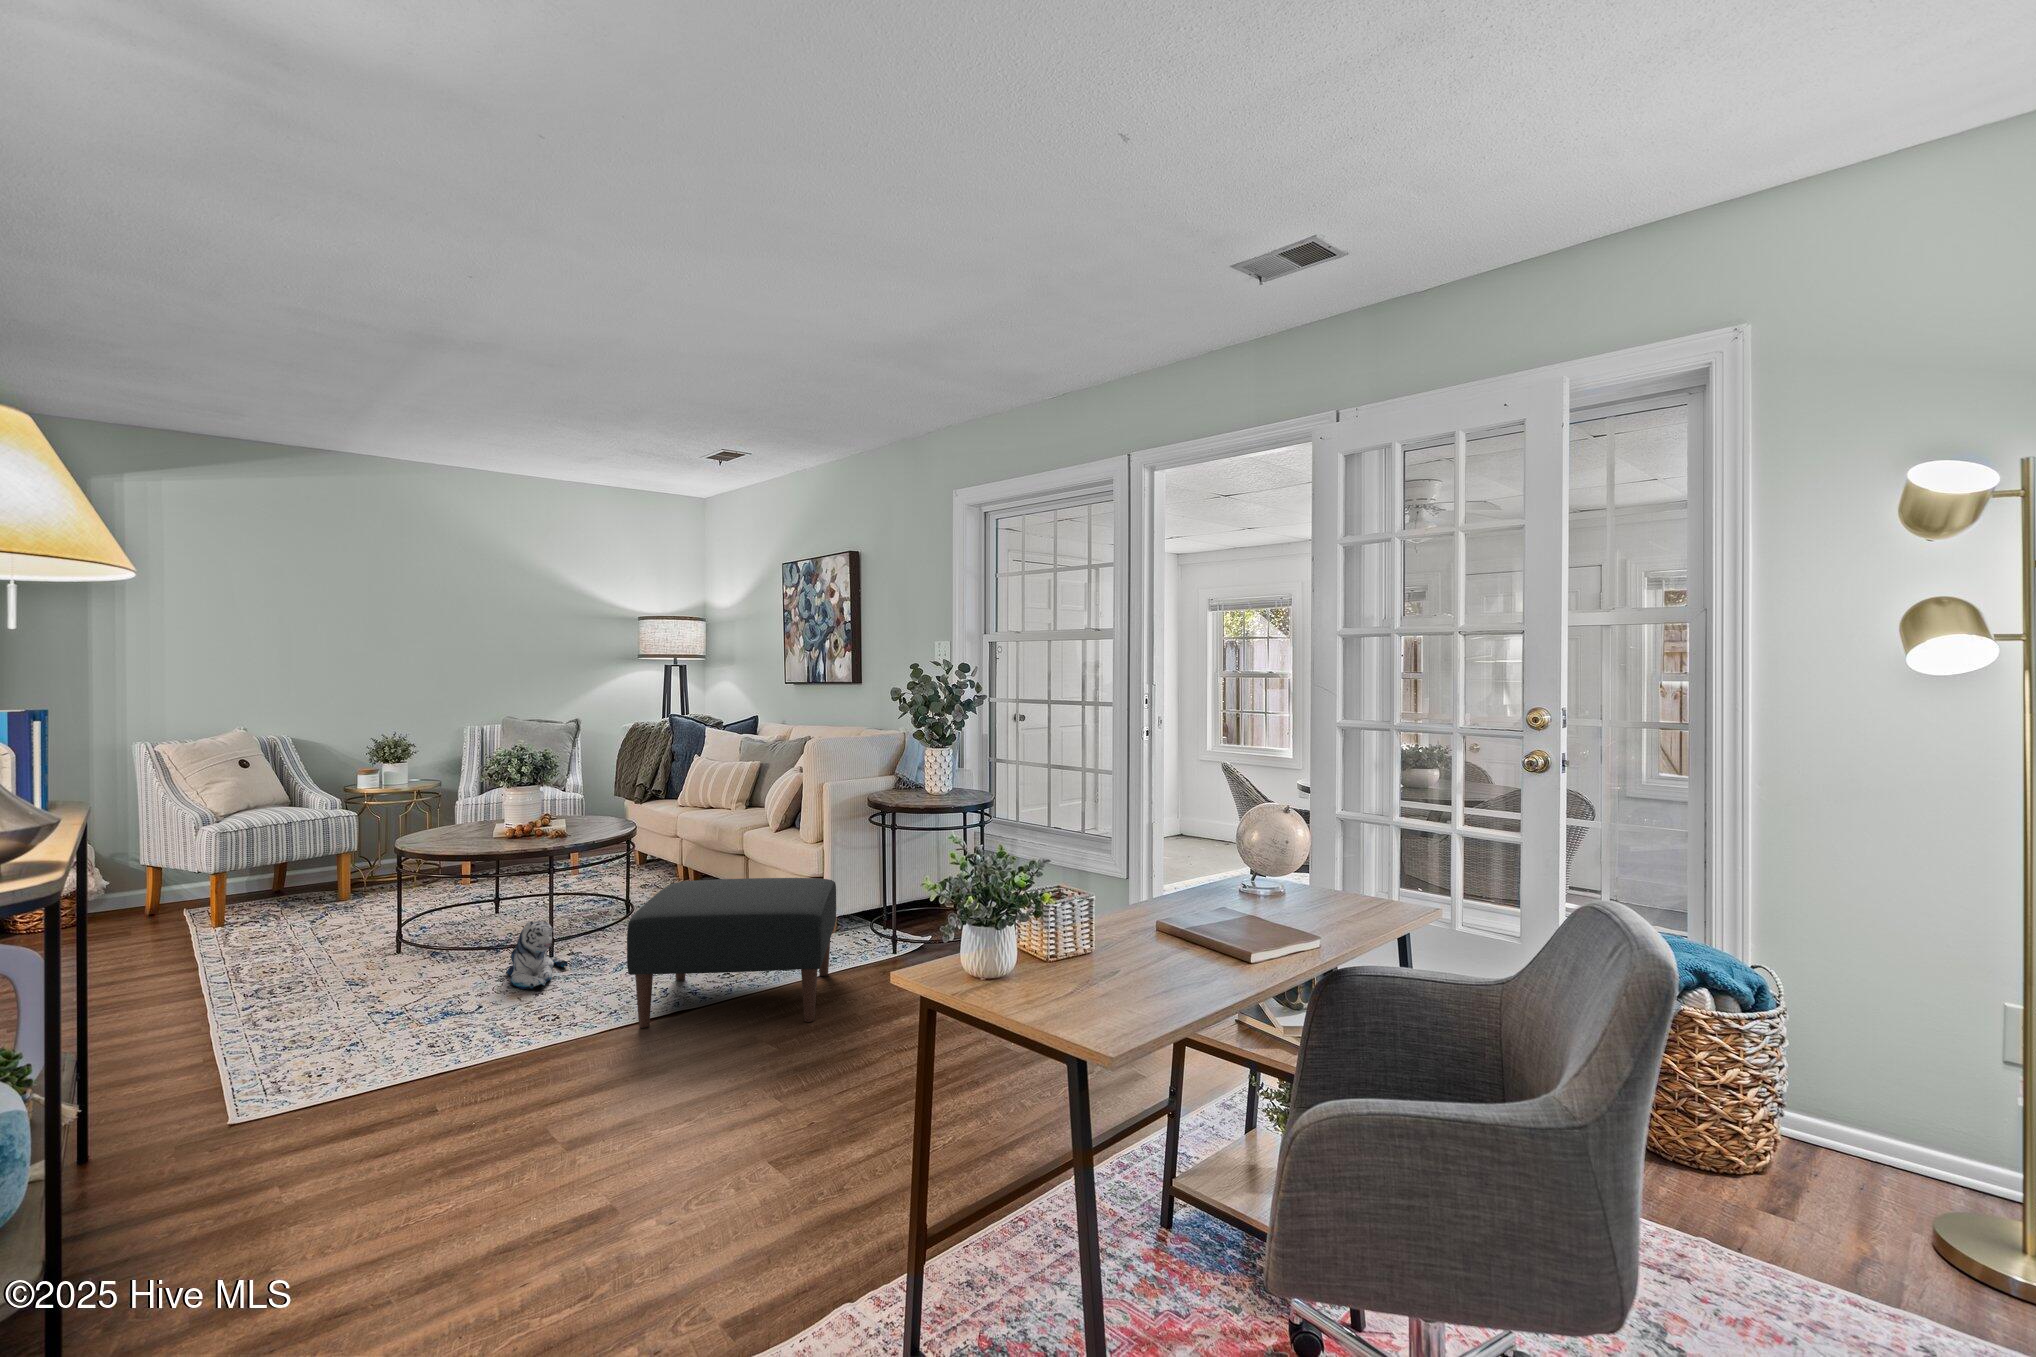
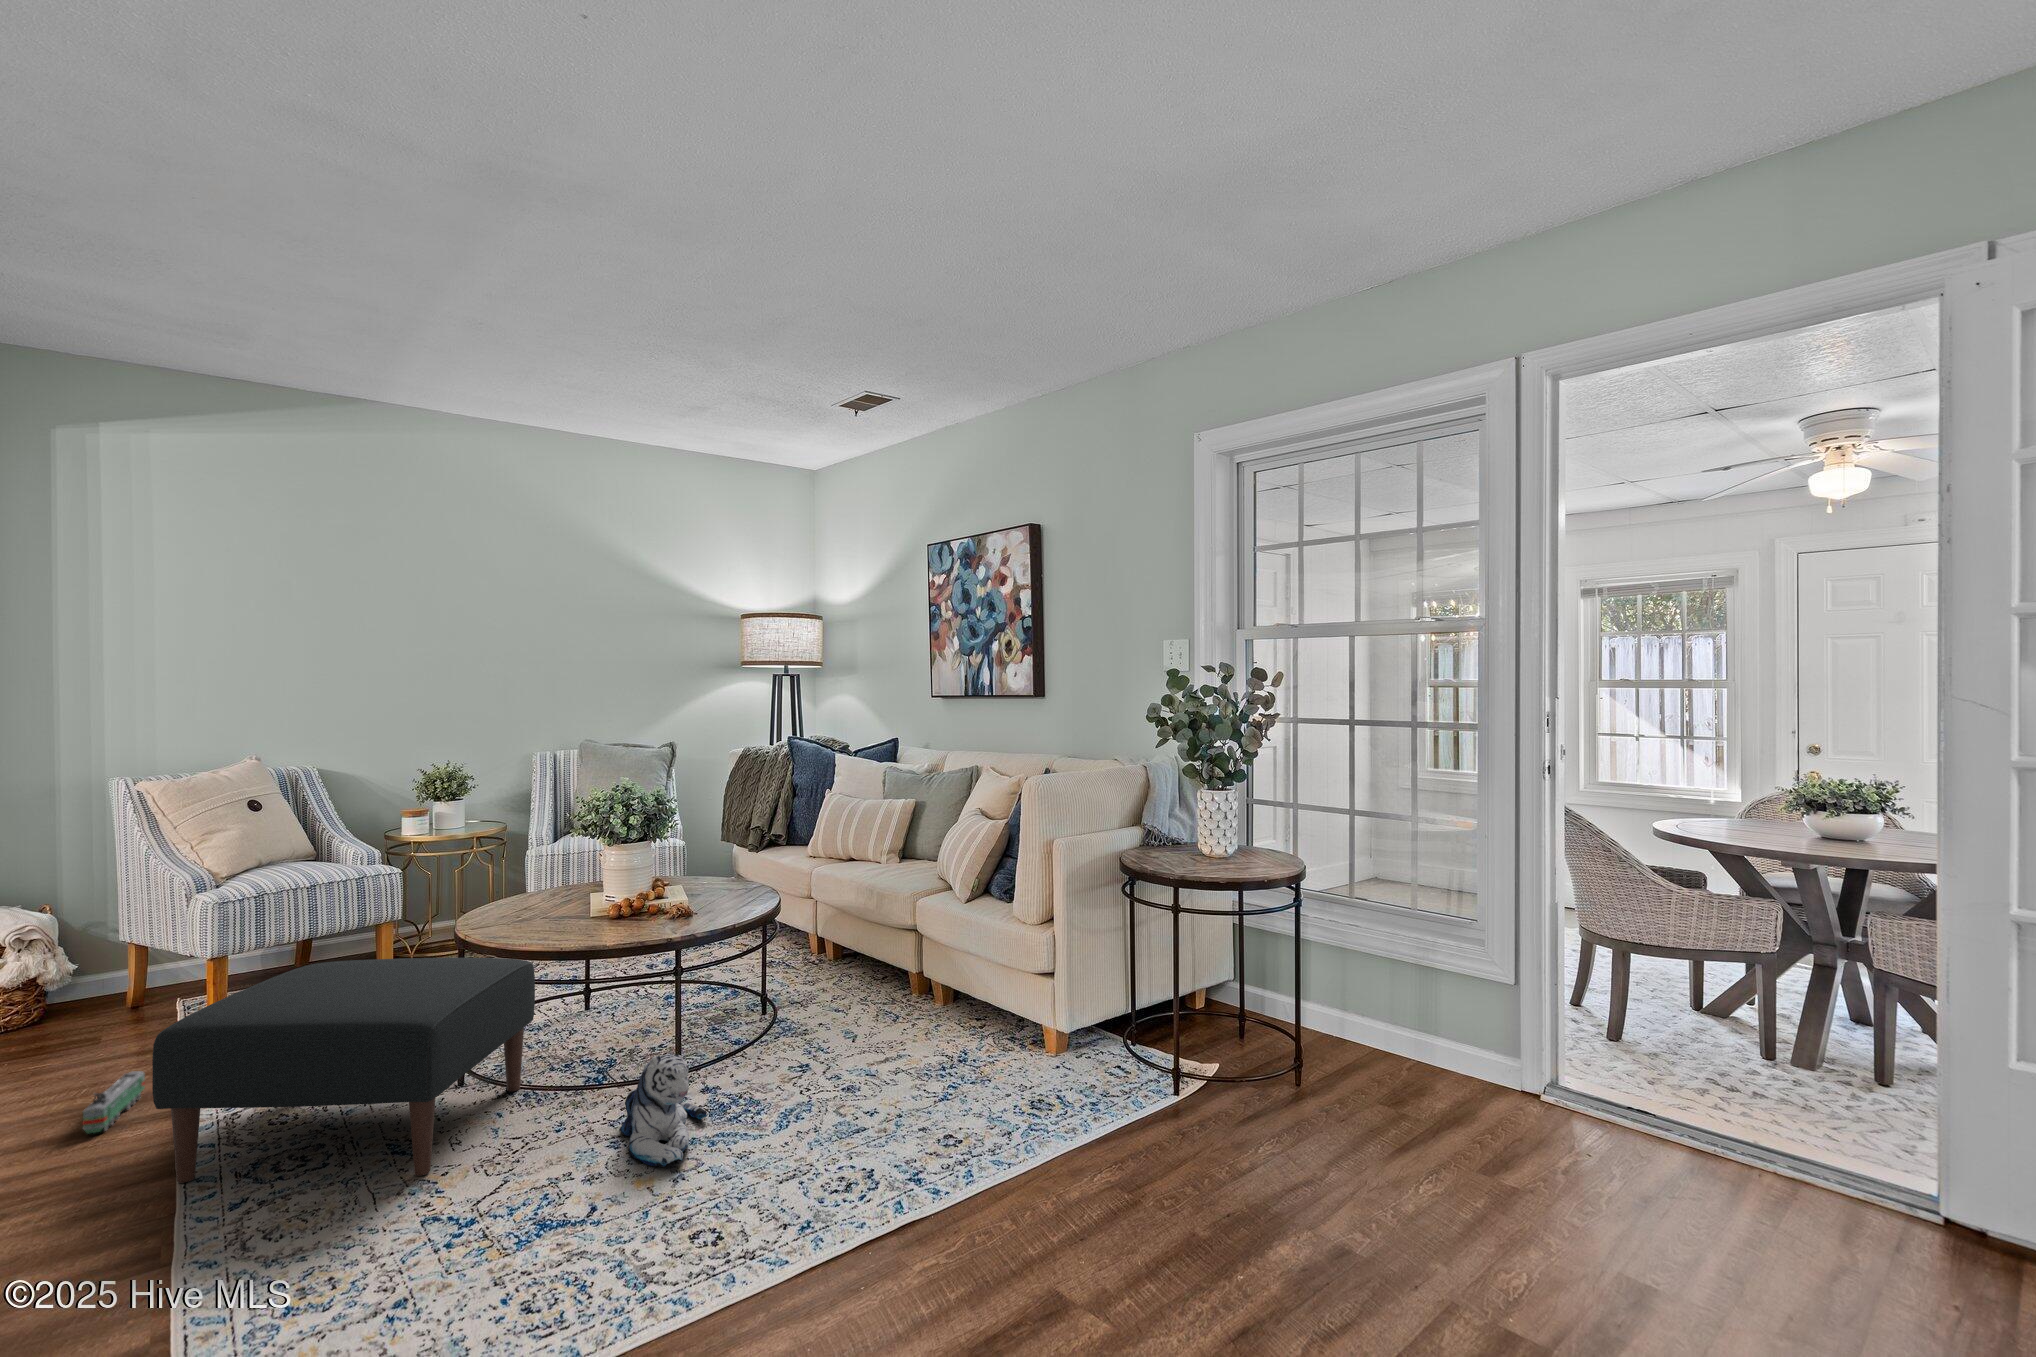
ottoman: present [627,878,836,1028] -> present [152,958,535,1183]
toy train: none [132,943,172,978] -> present [83,1071,145,1133]

